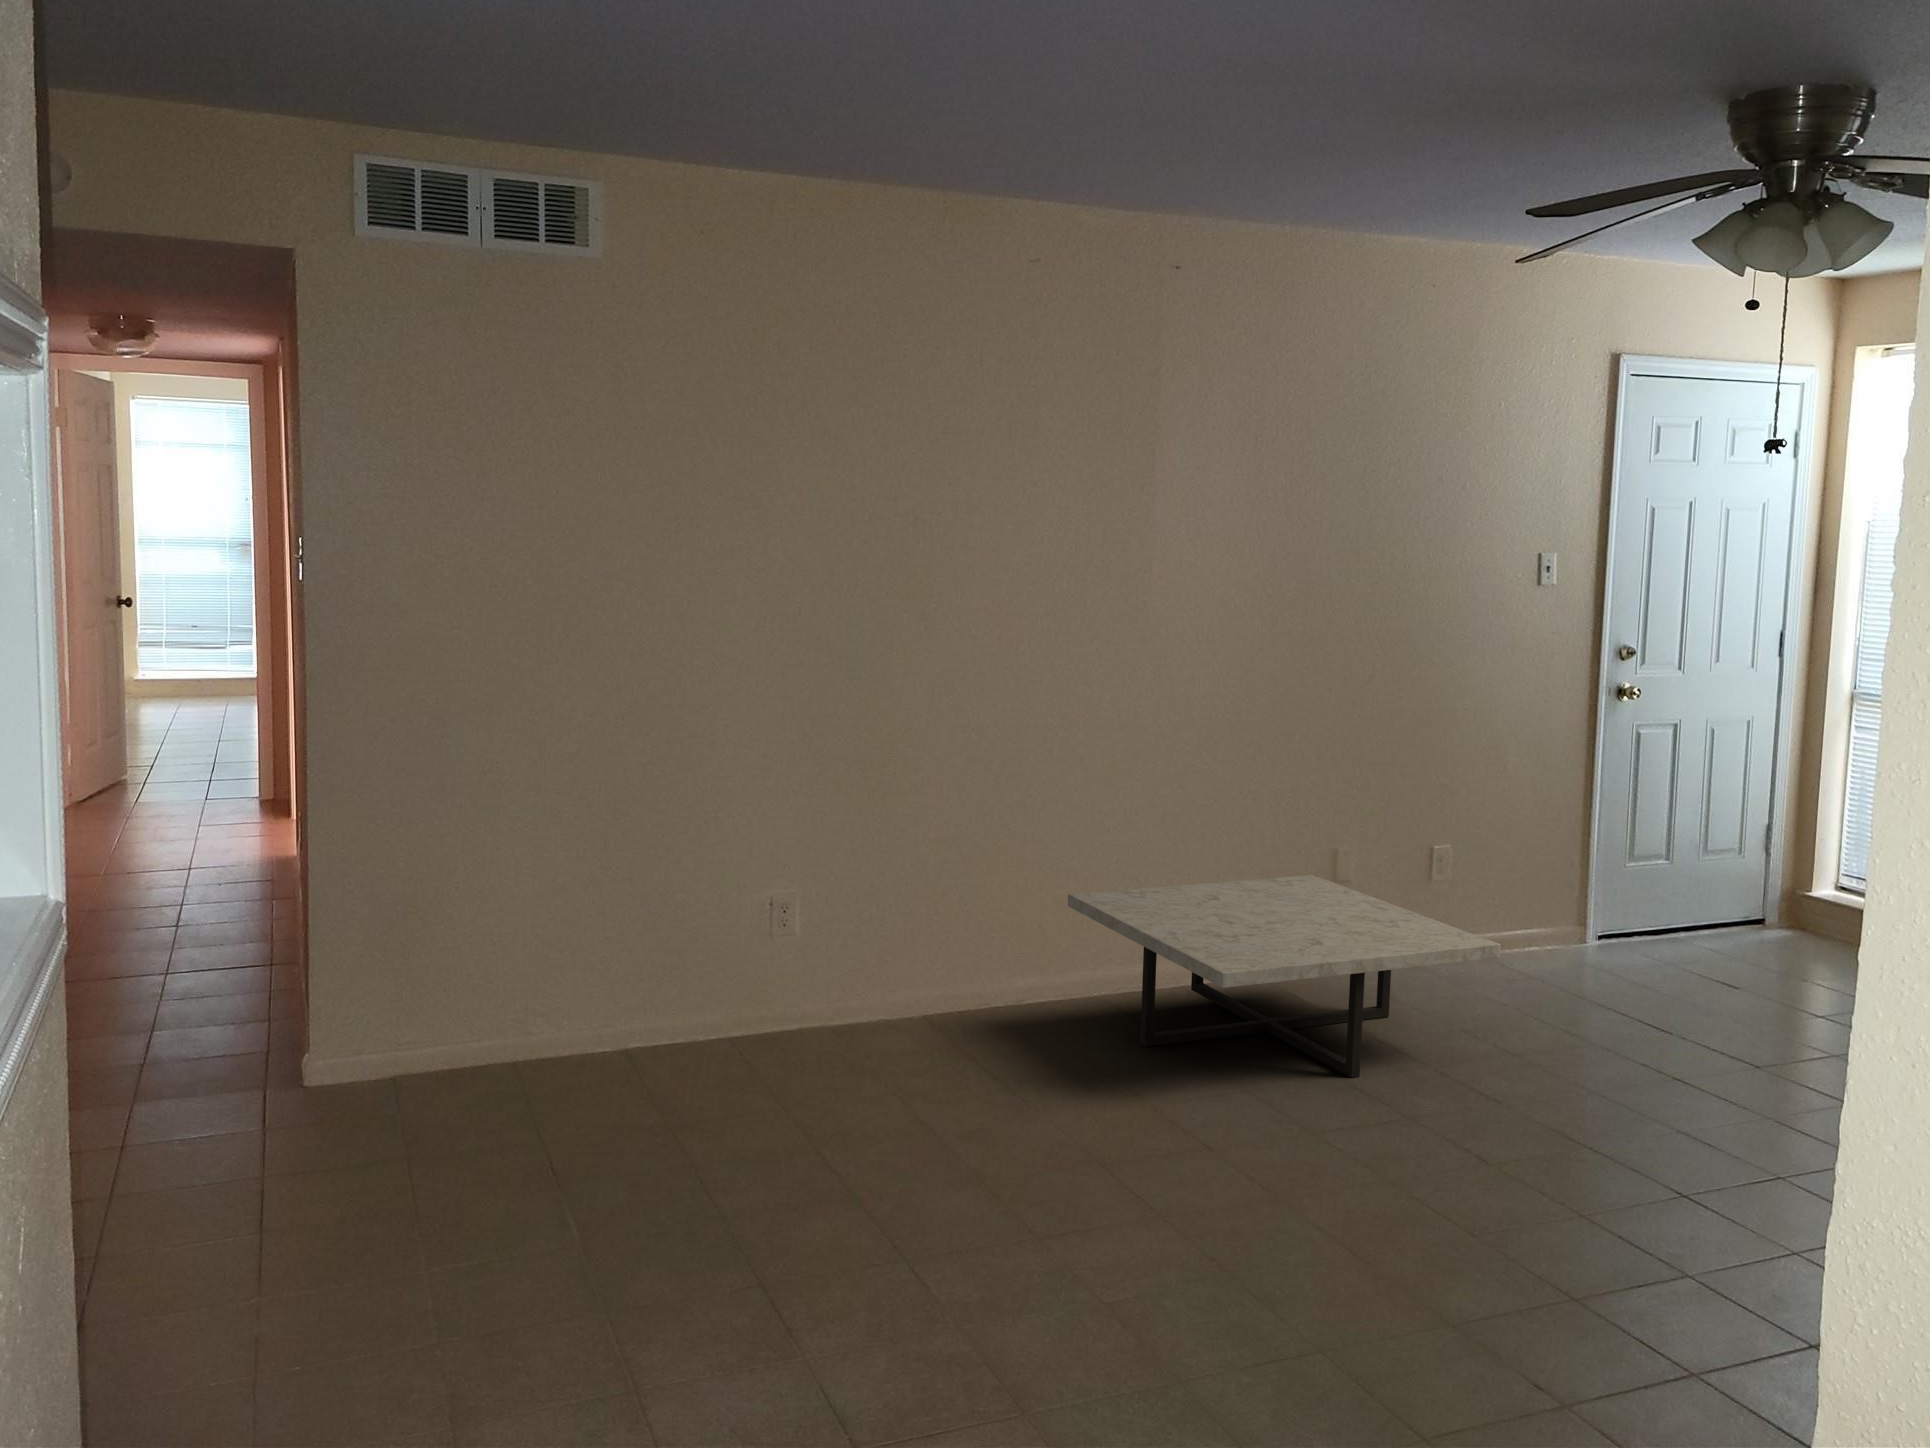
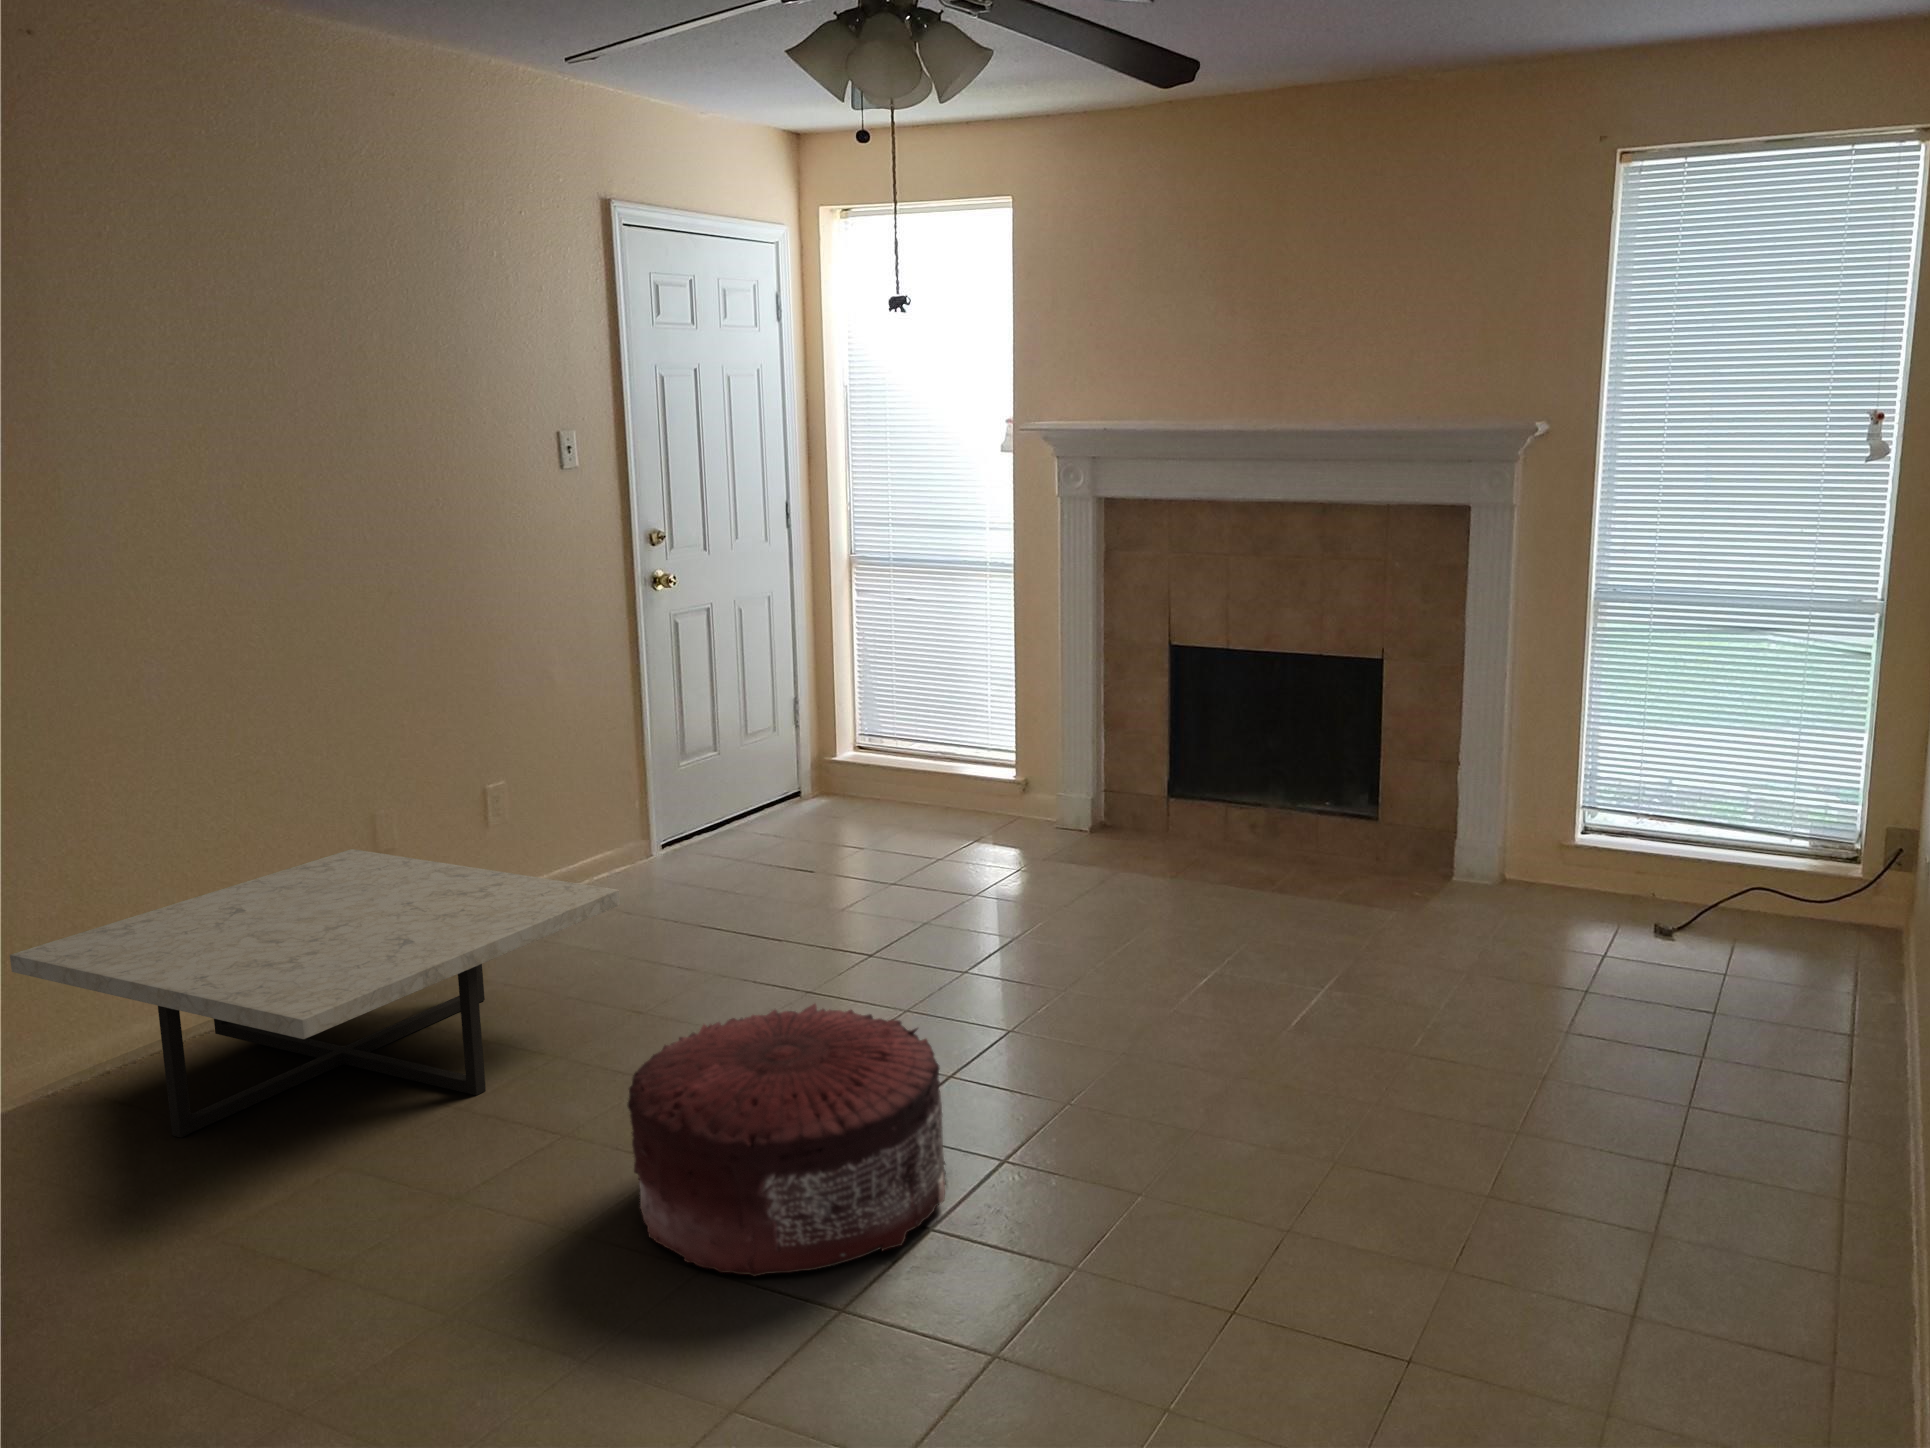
pouf: none [1428,1053,1716,1277] -> present [627,1004,946,1276]

